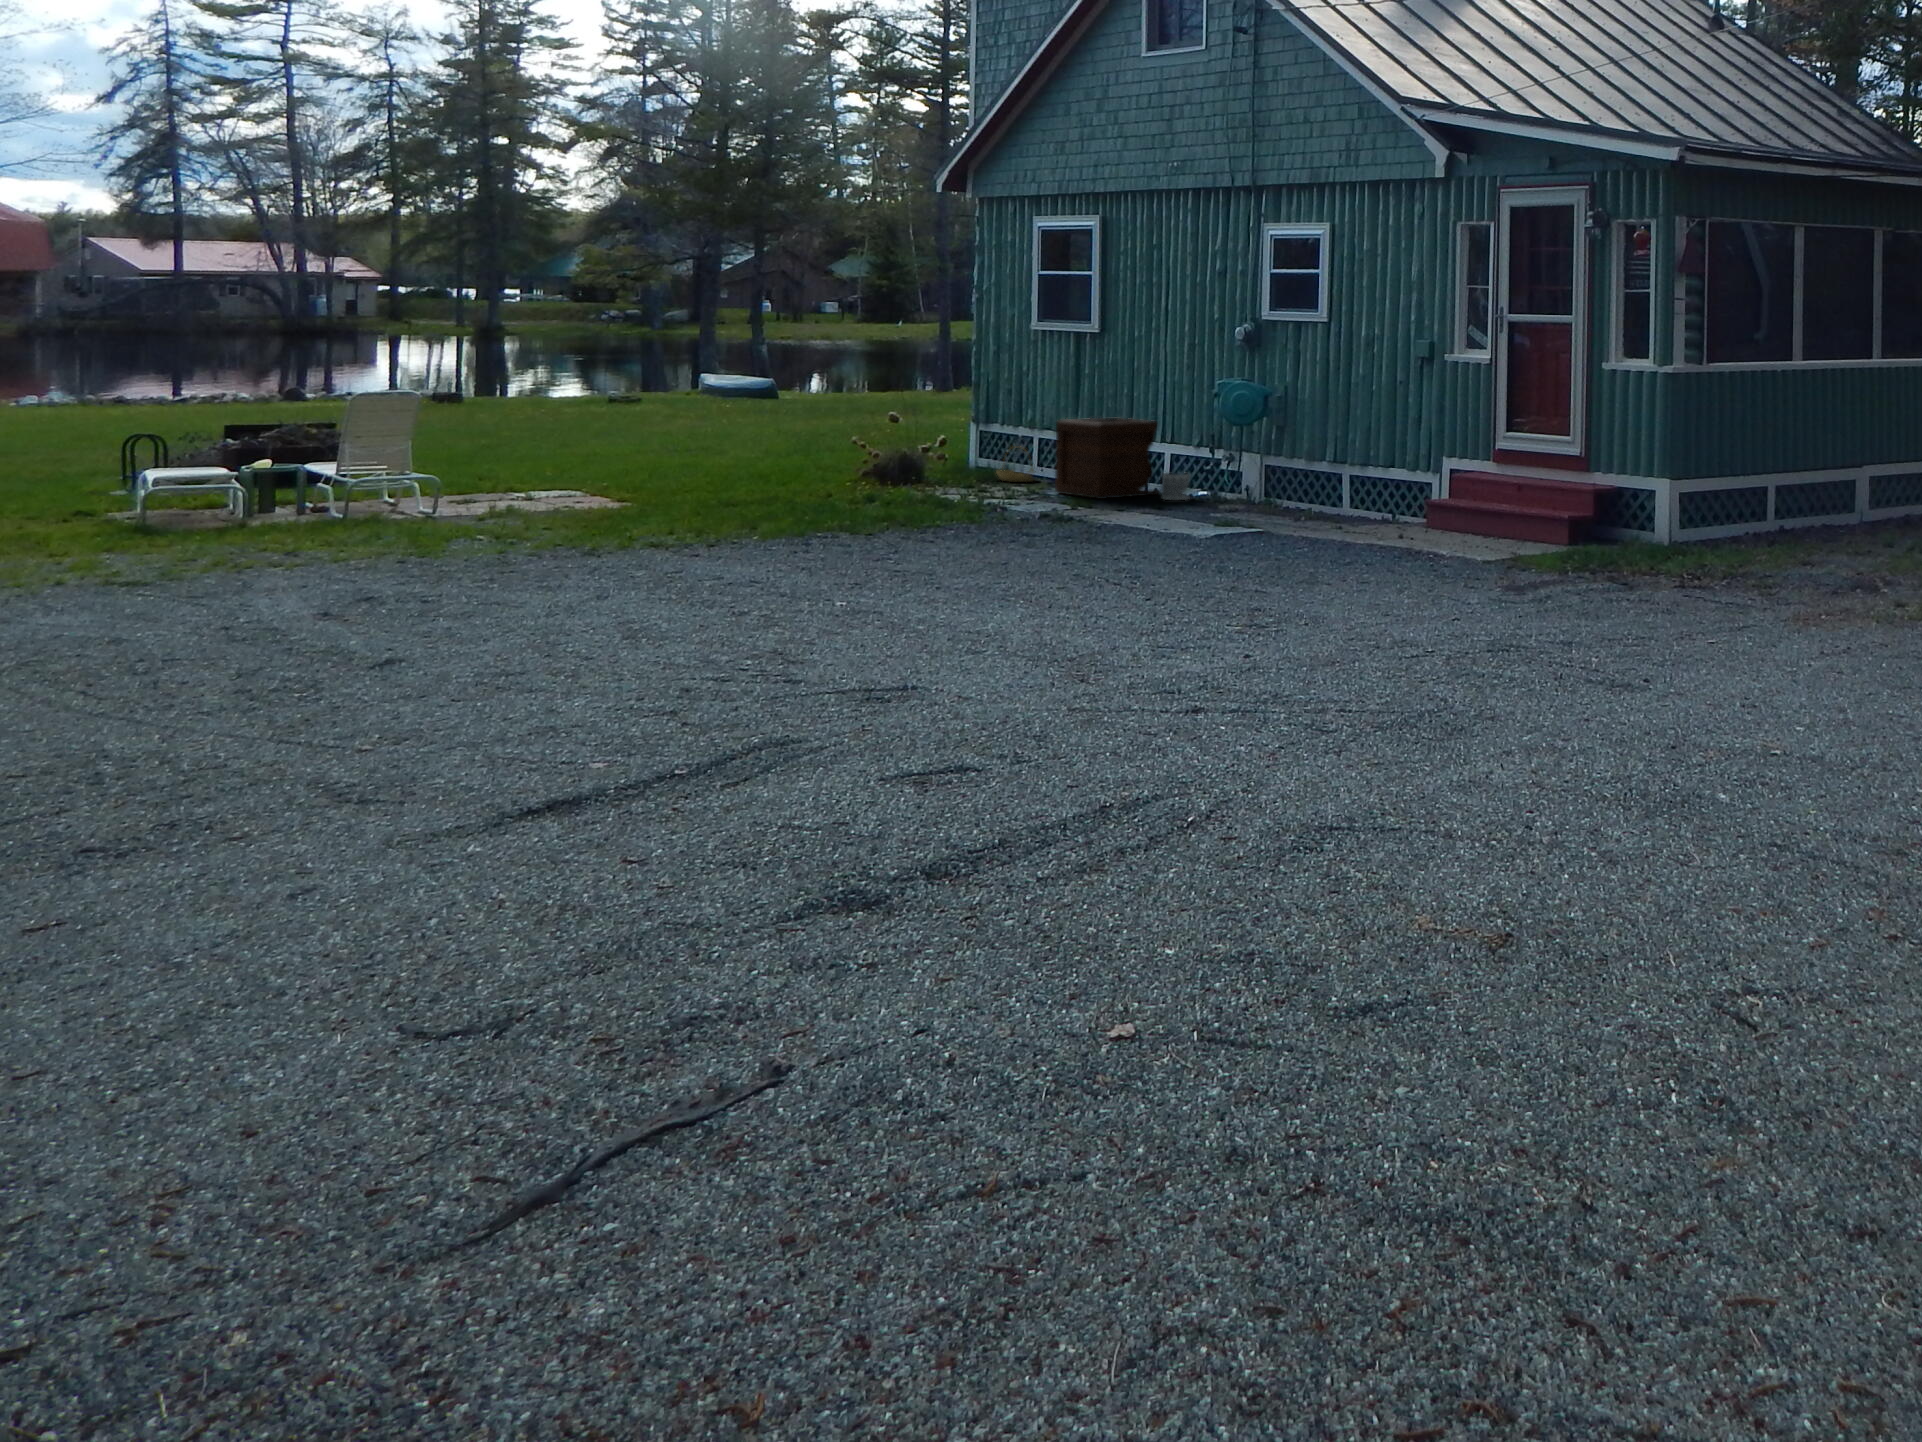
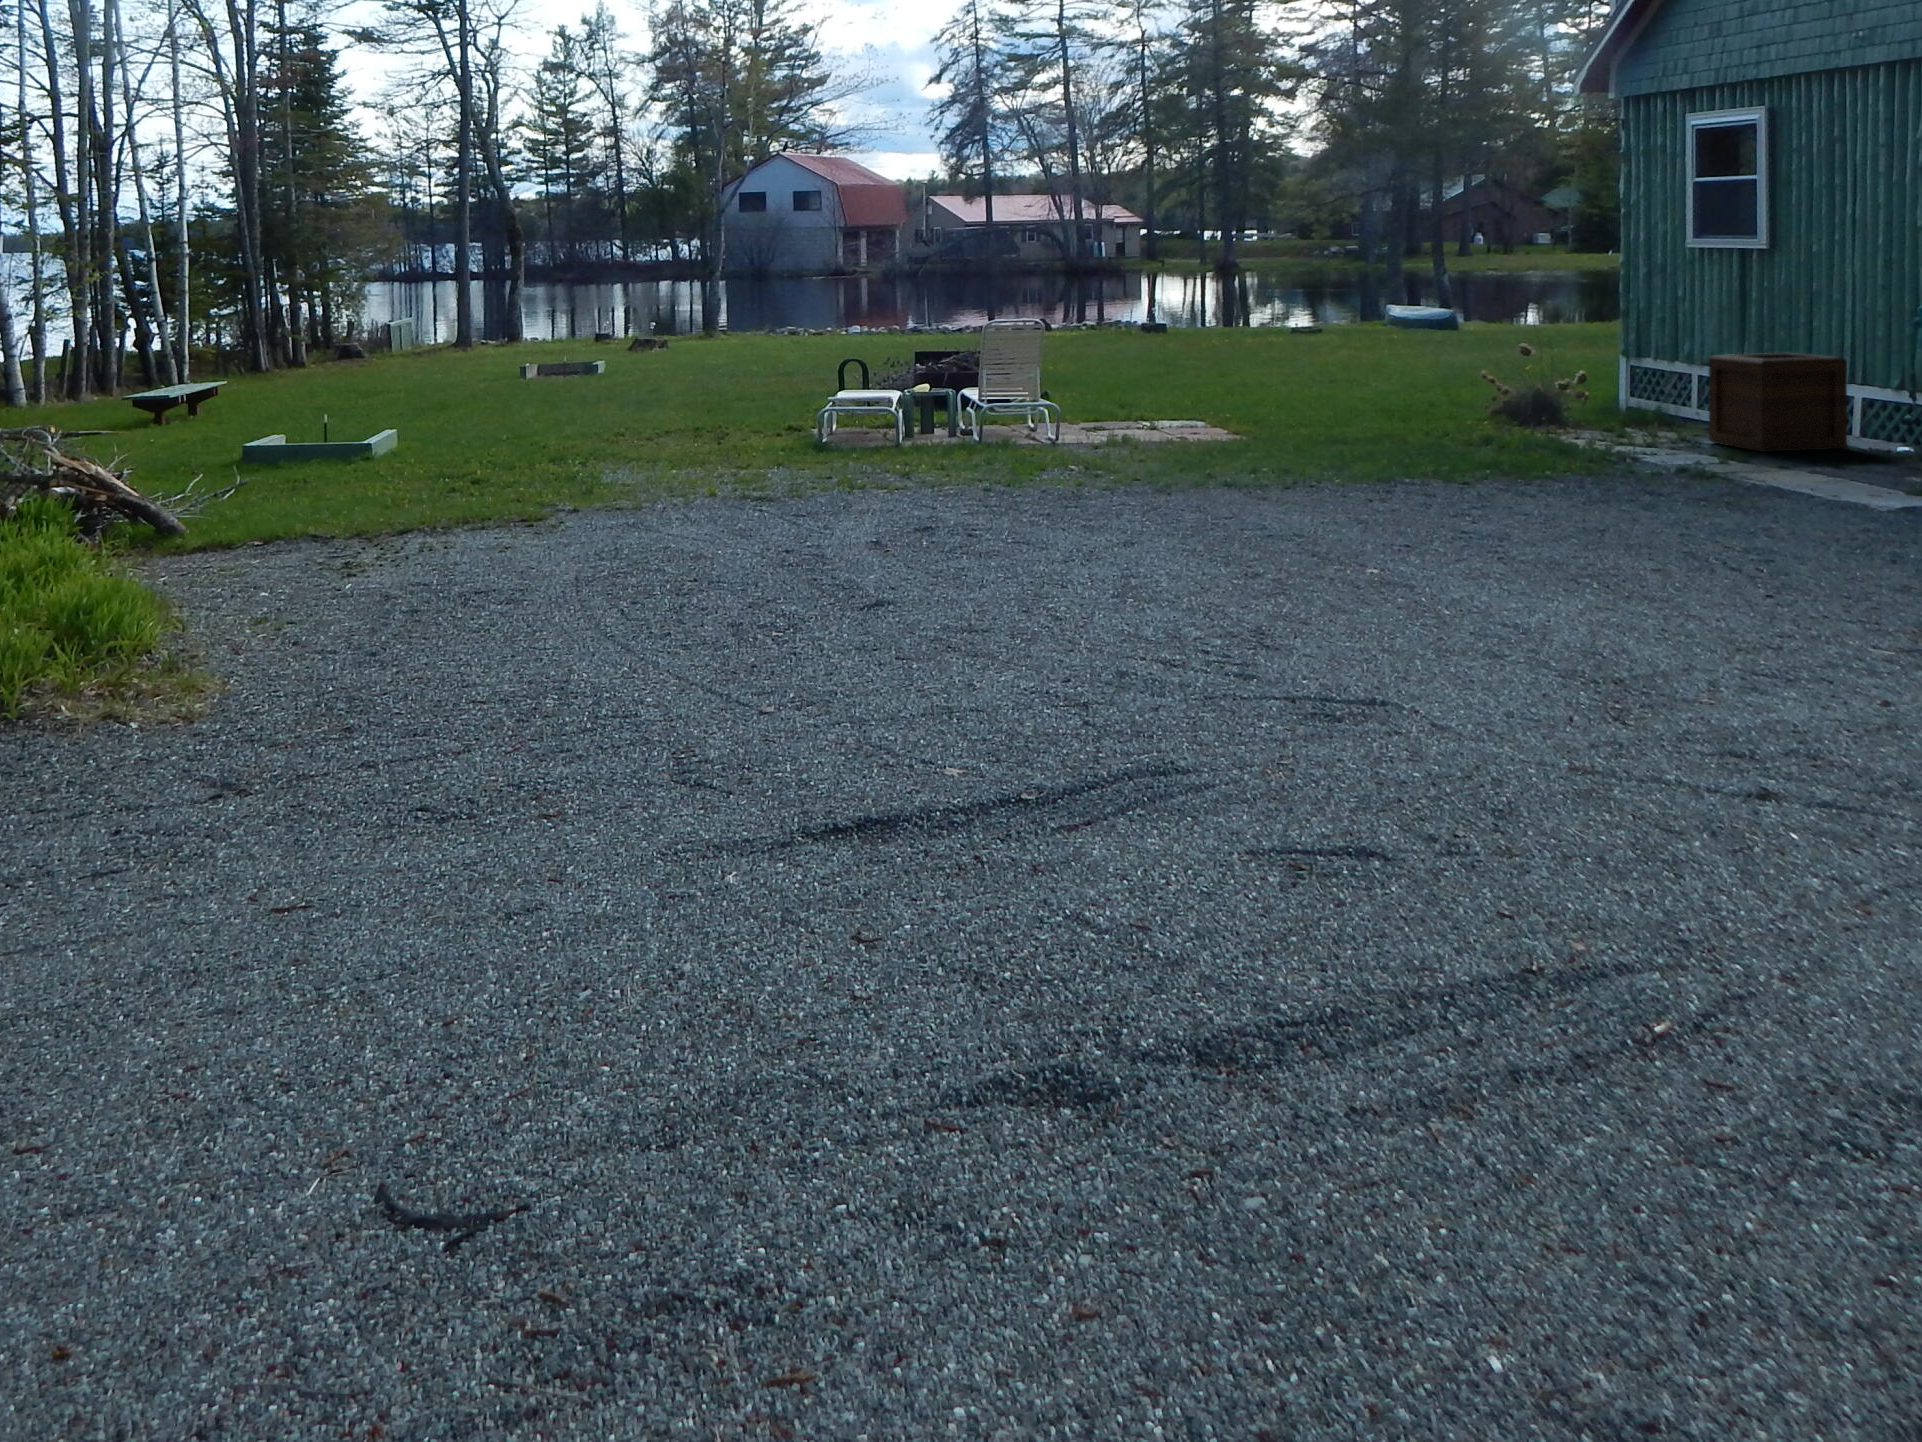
basket: present [997,448,1033,482] -> none [1644,385,1696,428]
planter: present [1161,473,1189,500] -> none [1846,422,1886,457]

